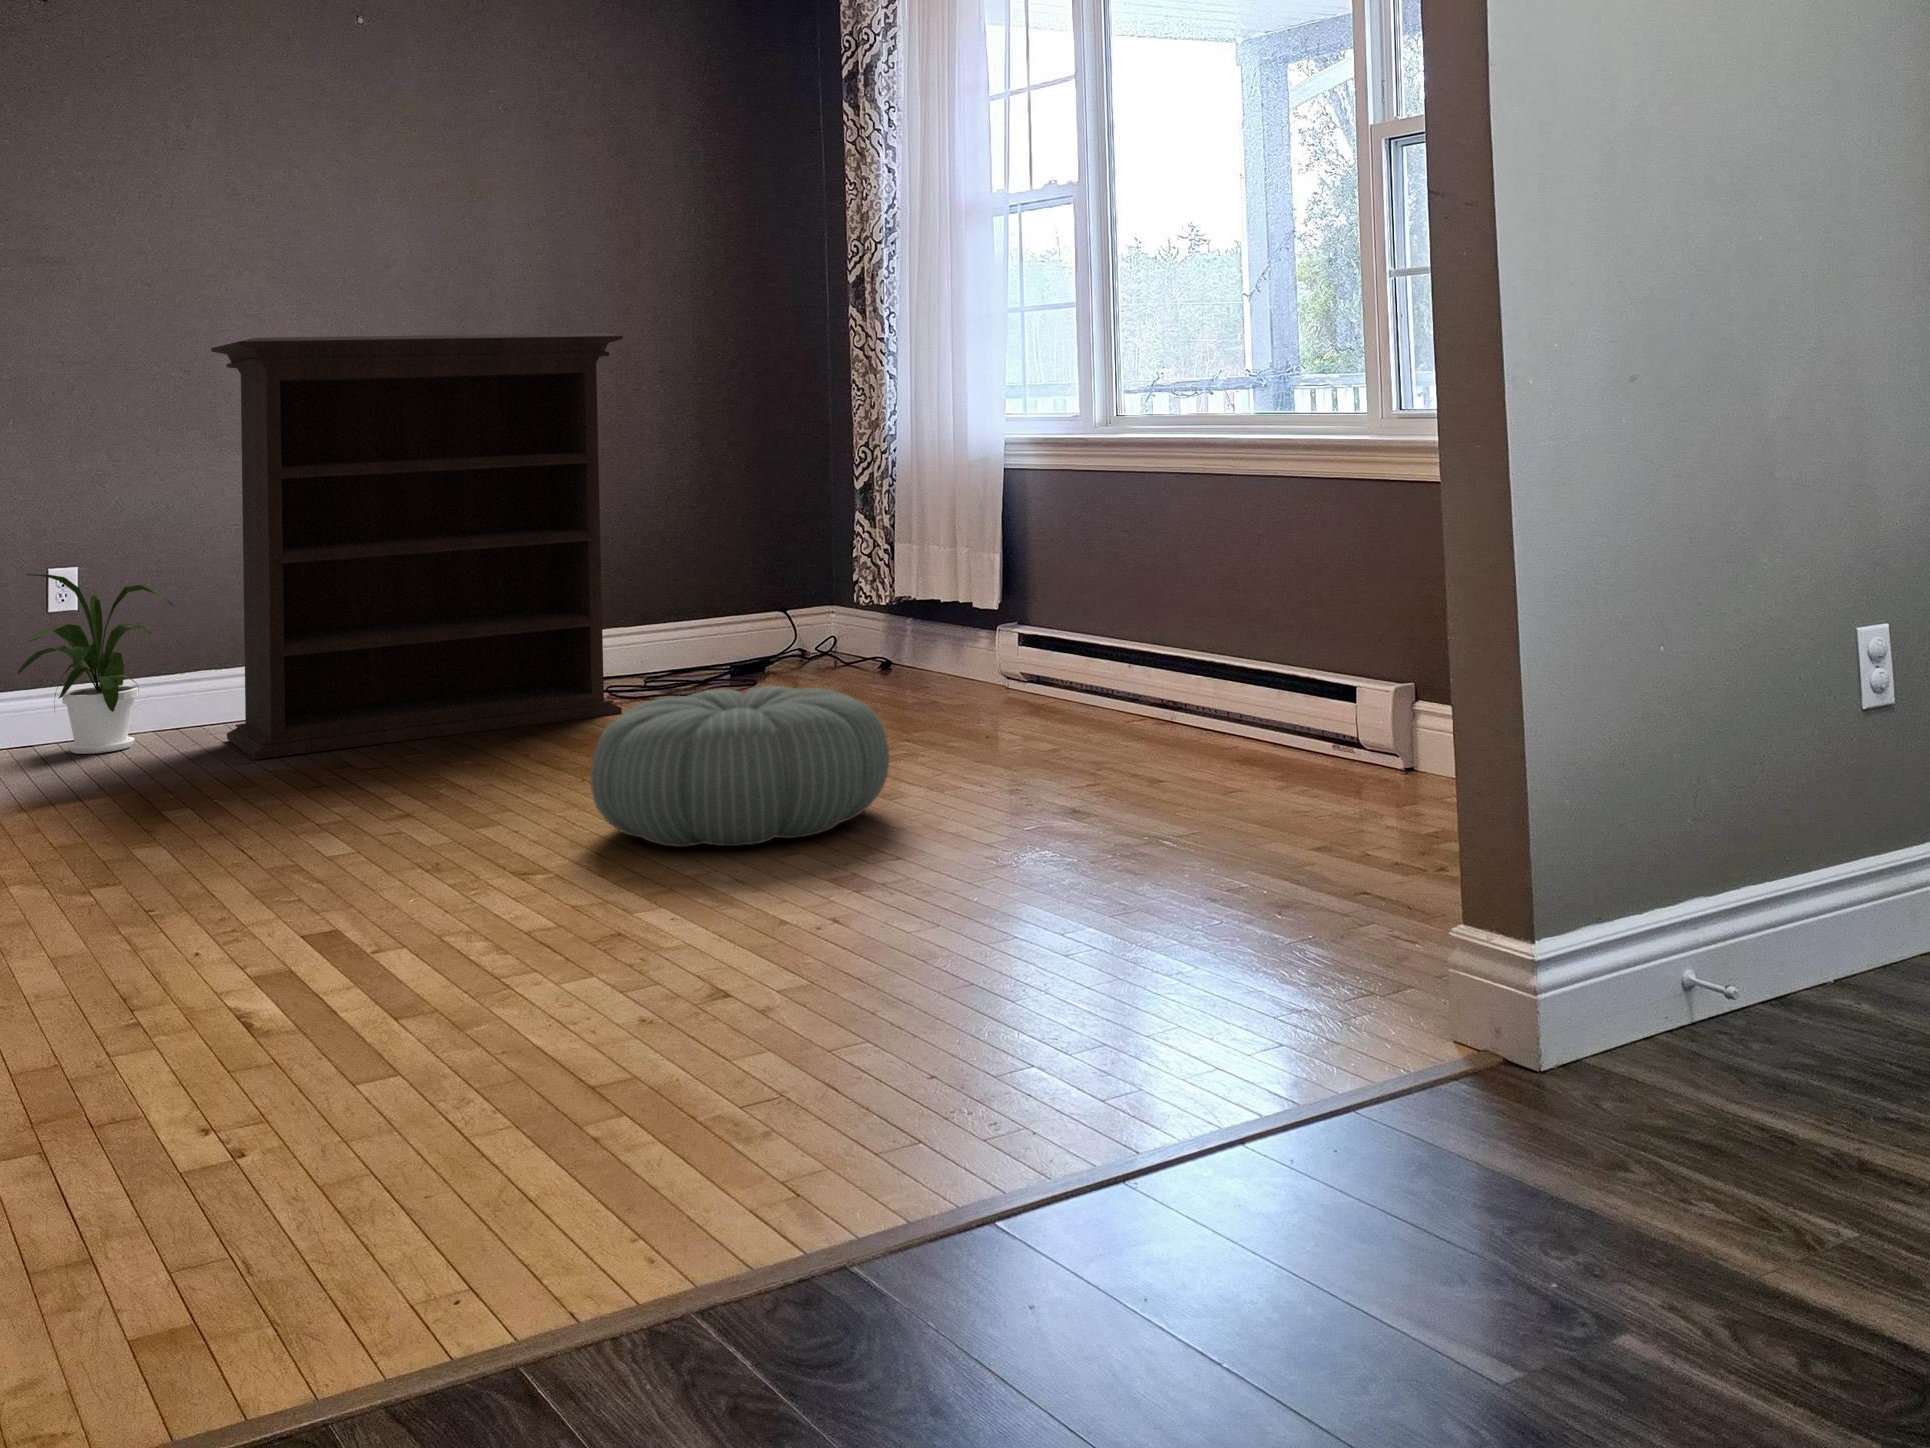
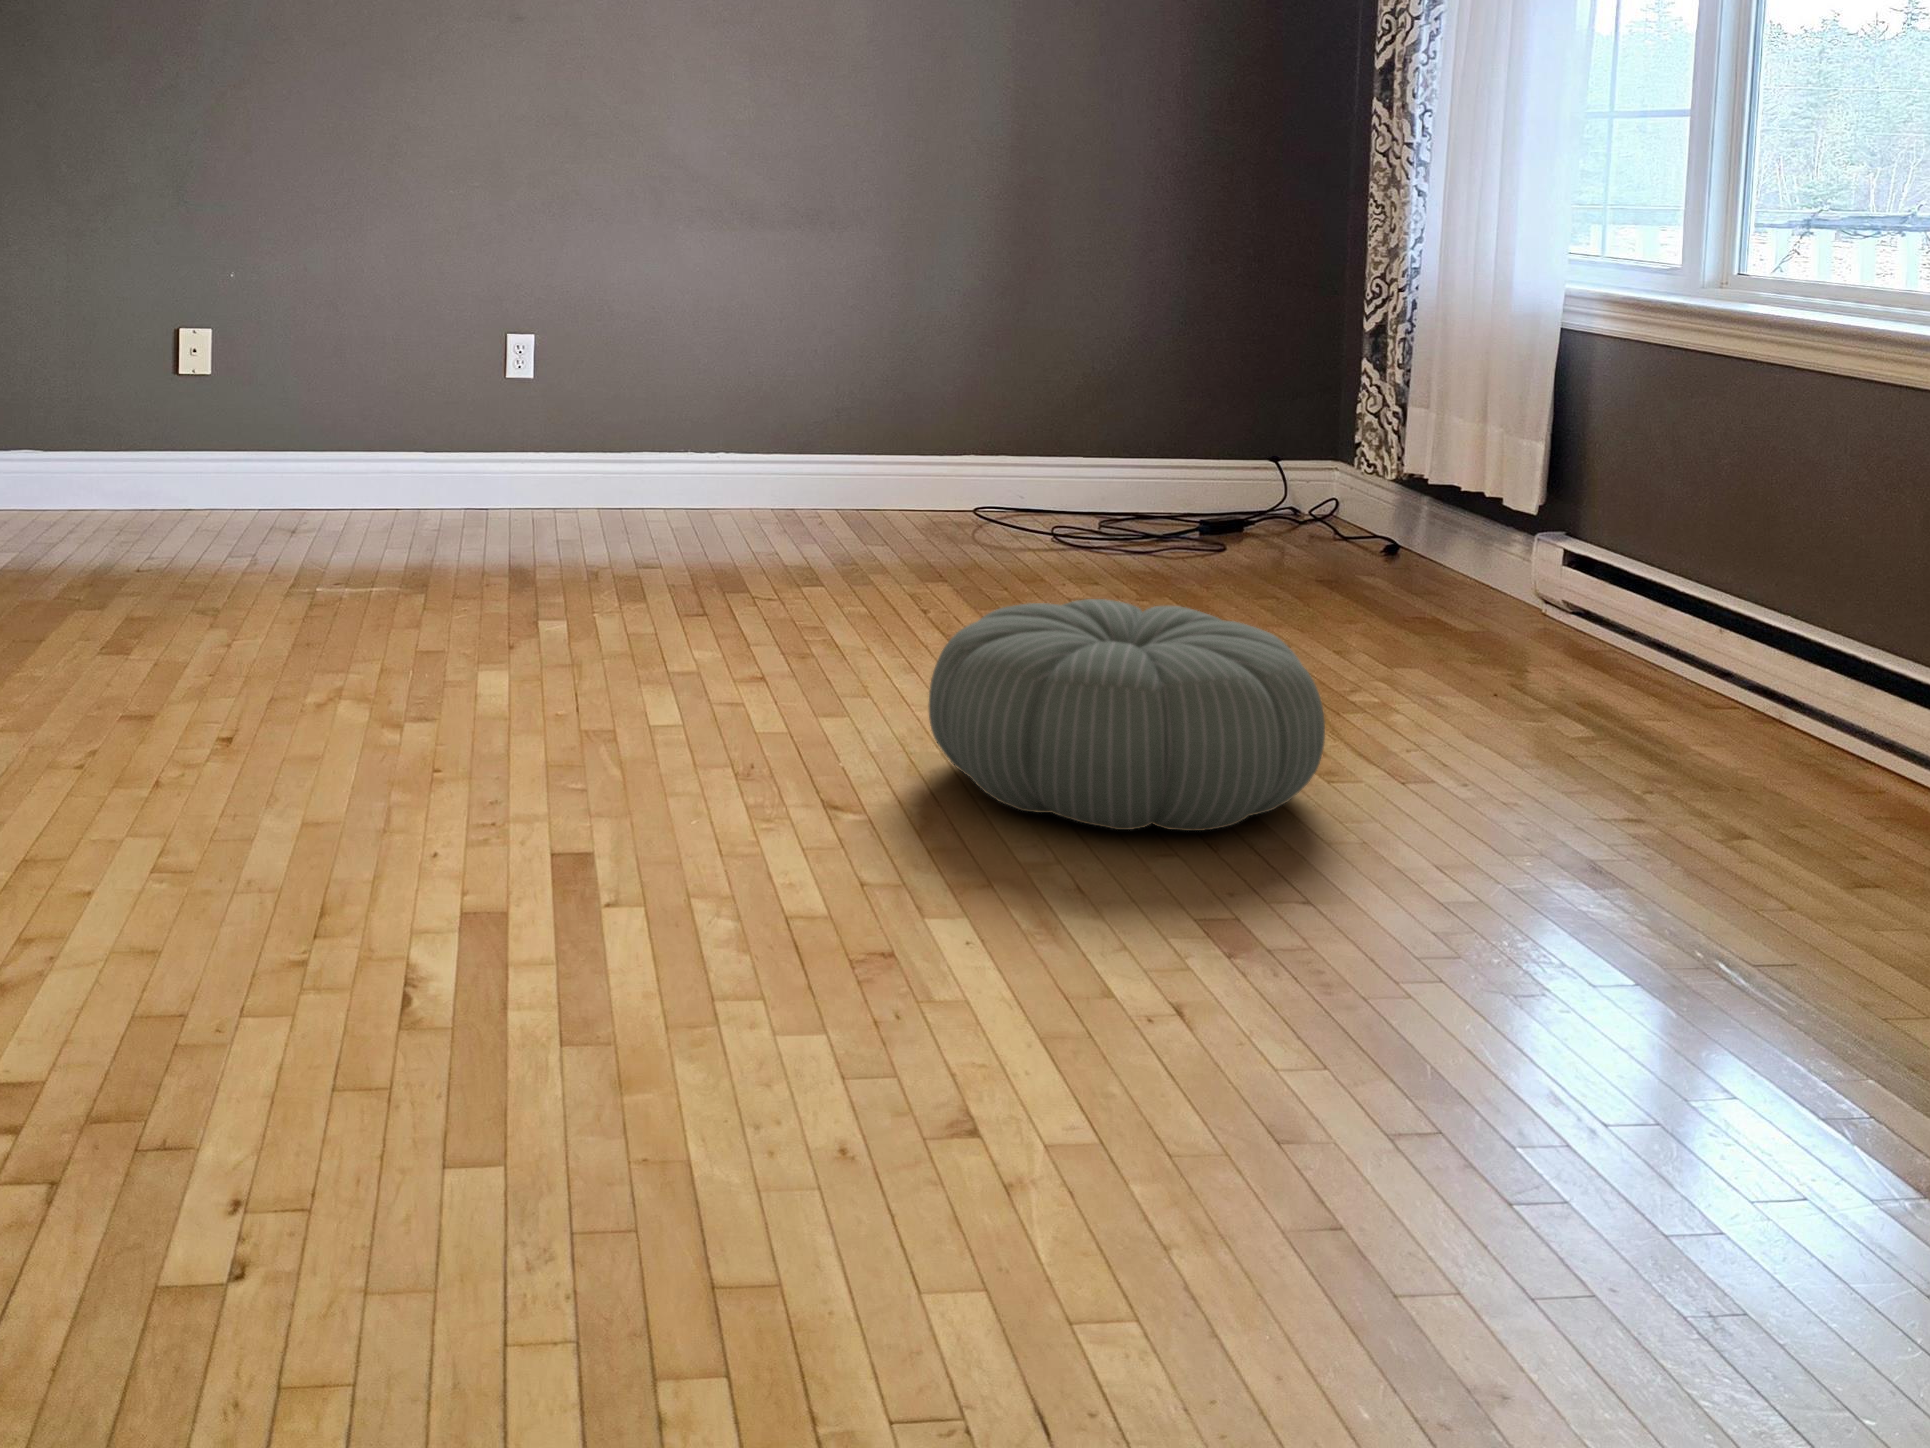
bookshelf: present [211,333,623,759] -> none [636,103,1077,571]
house plant: present [18,574,173,754] -> none [445,338,592,530]

